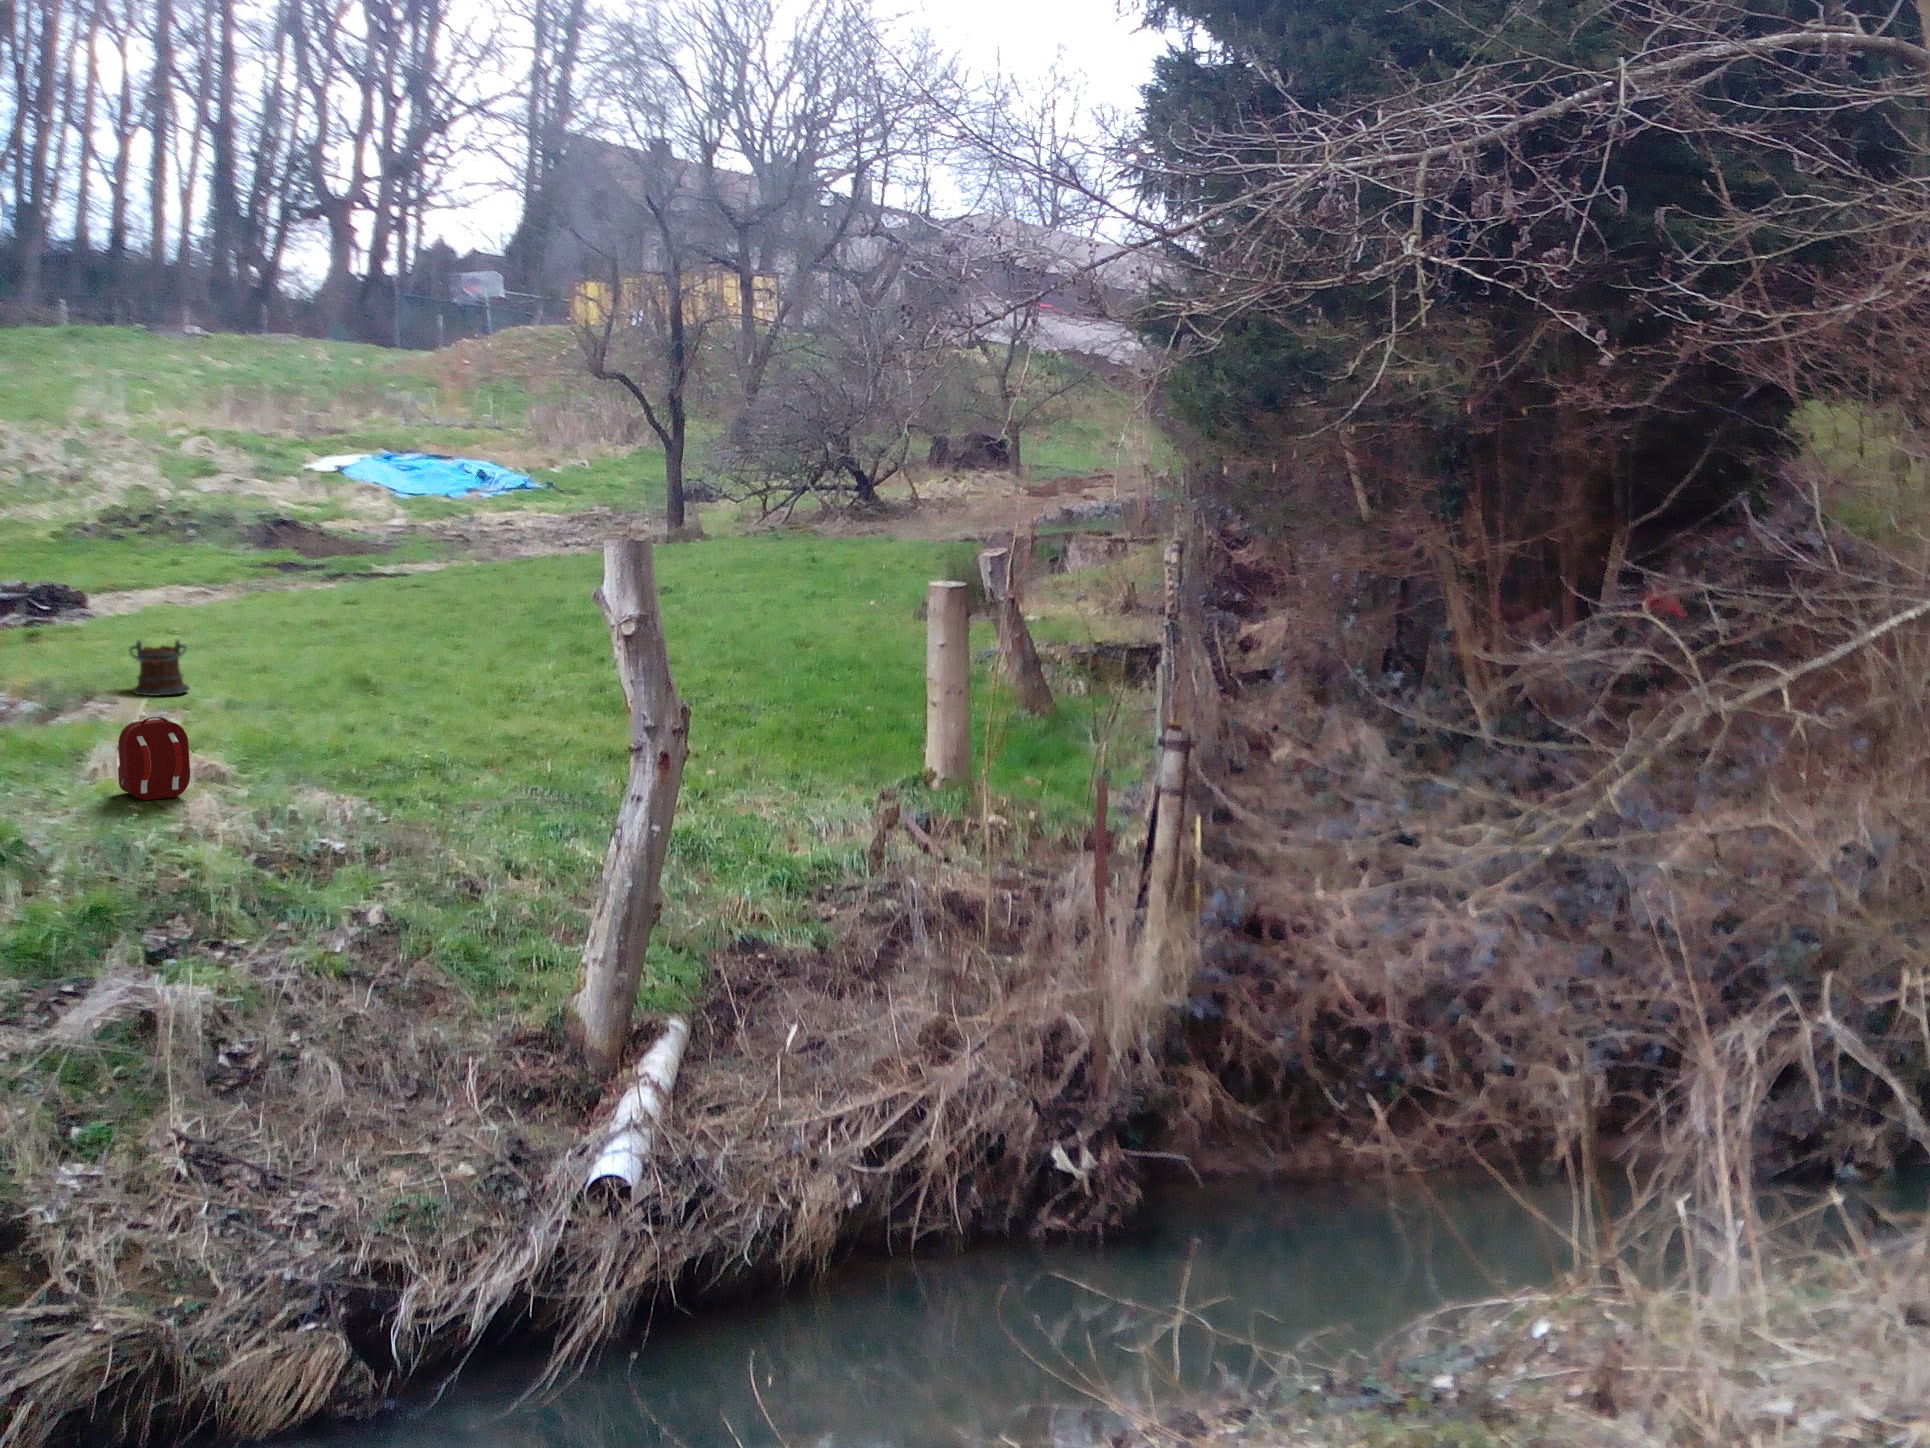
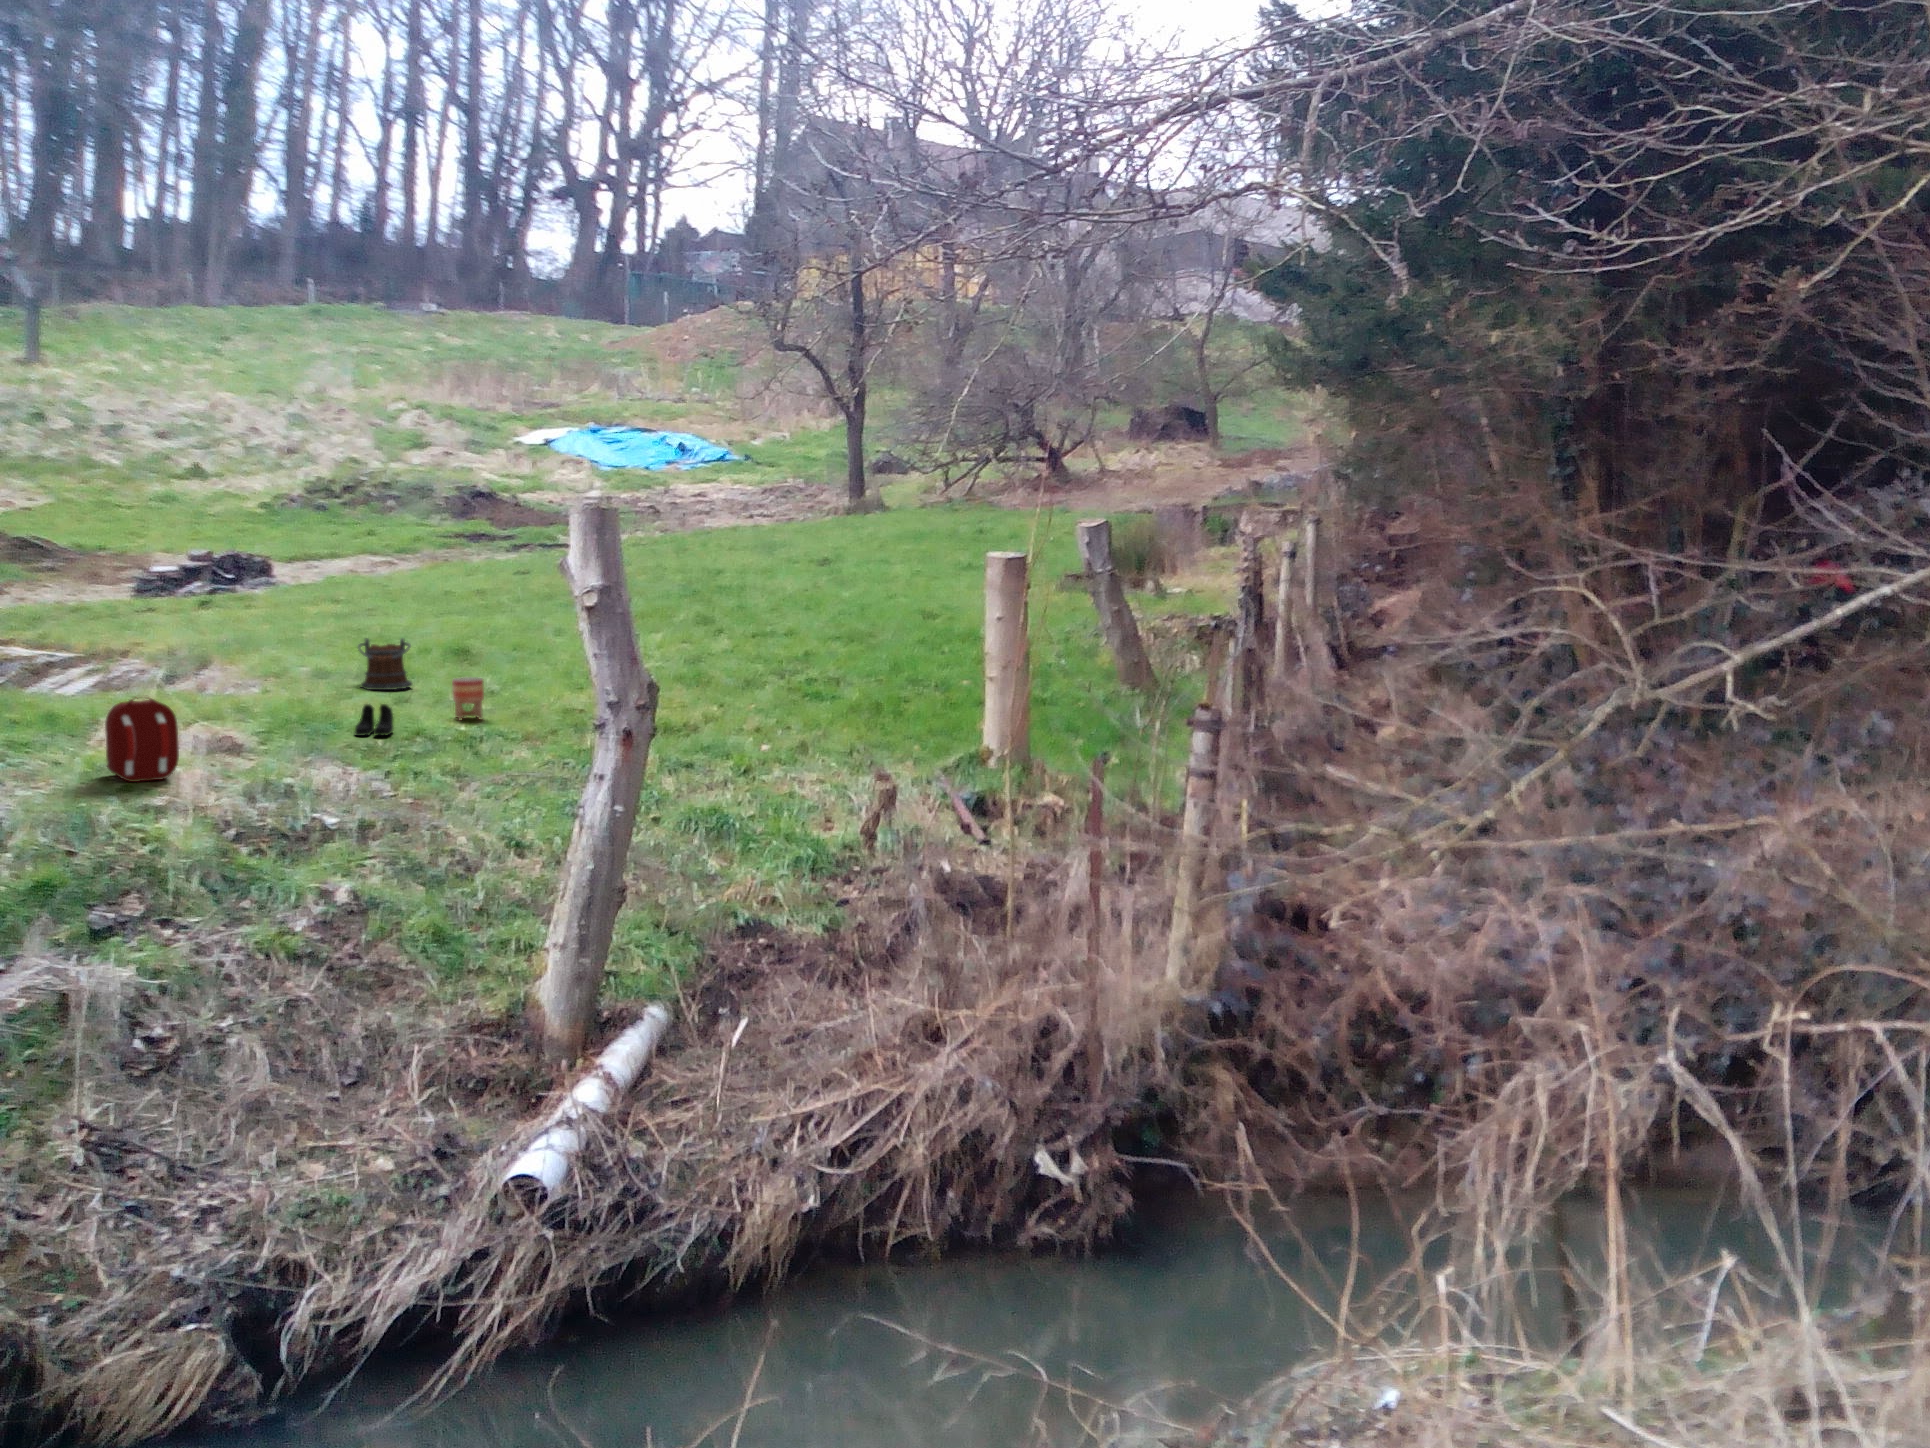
bucket: present [129,640,189,696] -> present [358,638,412,690]
planter: none [427,682,459,726] -> present [452,677,484,721]
boots: none [340,713,377,745] -> present [355,704,394,736]

